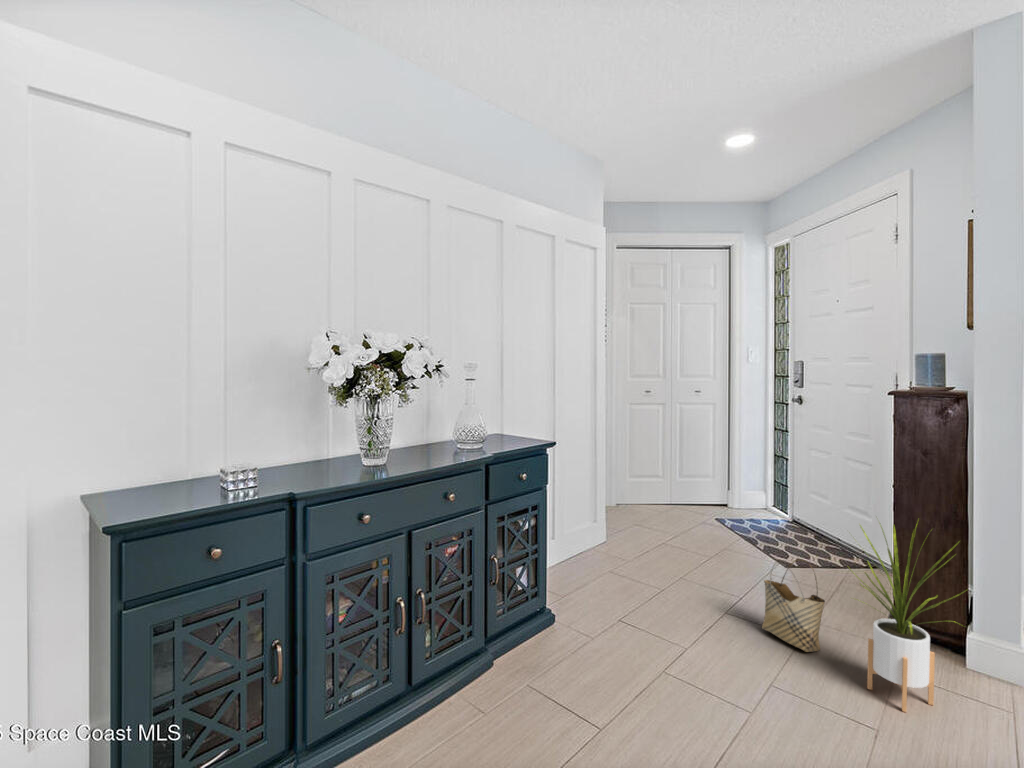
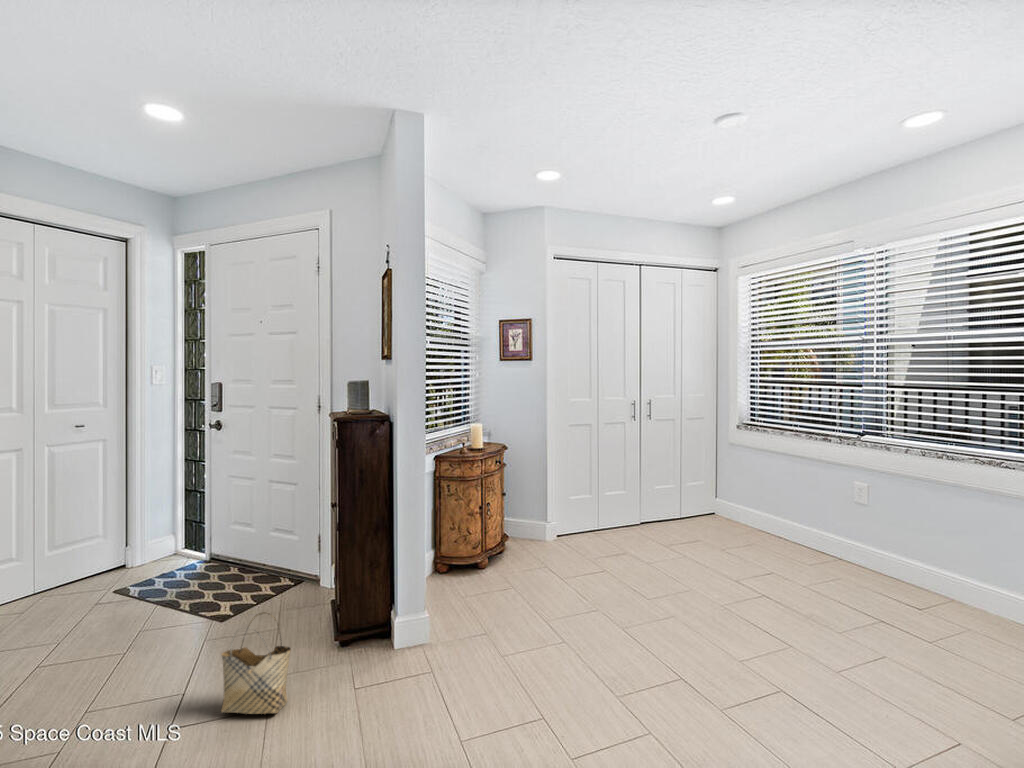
house plant: present [856,524,965,712] -> none [316,538,411,722]

